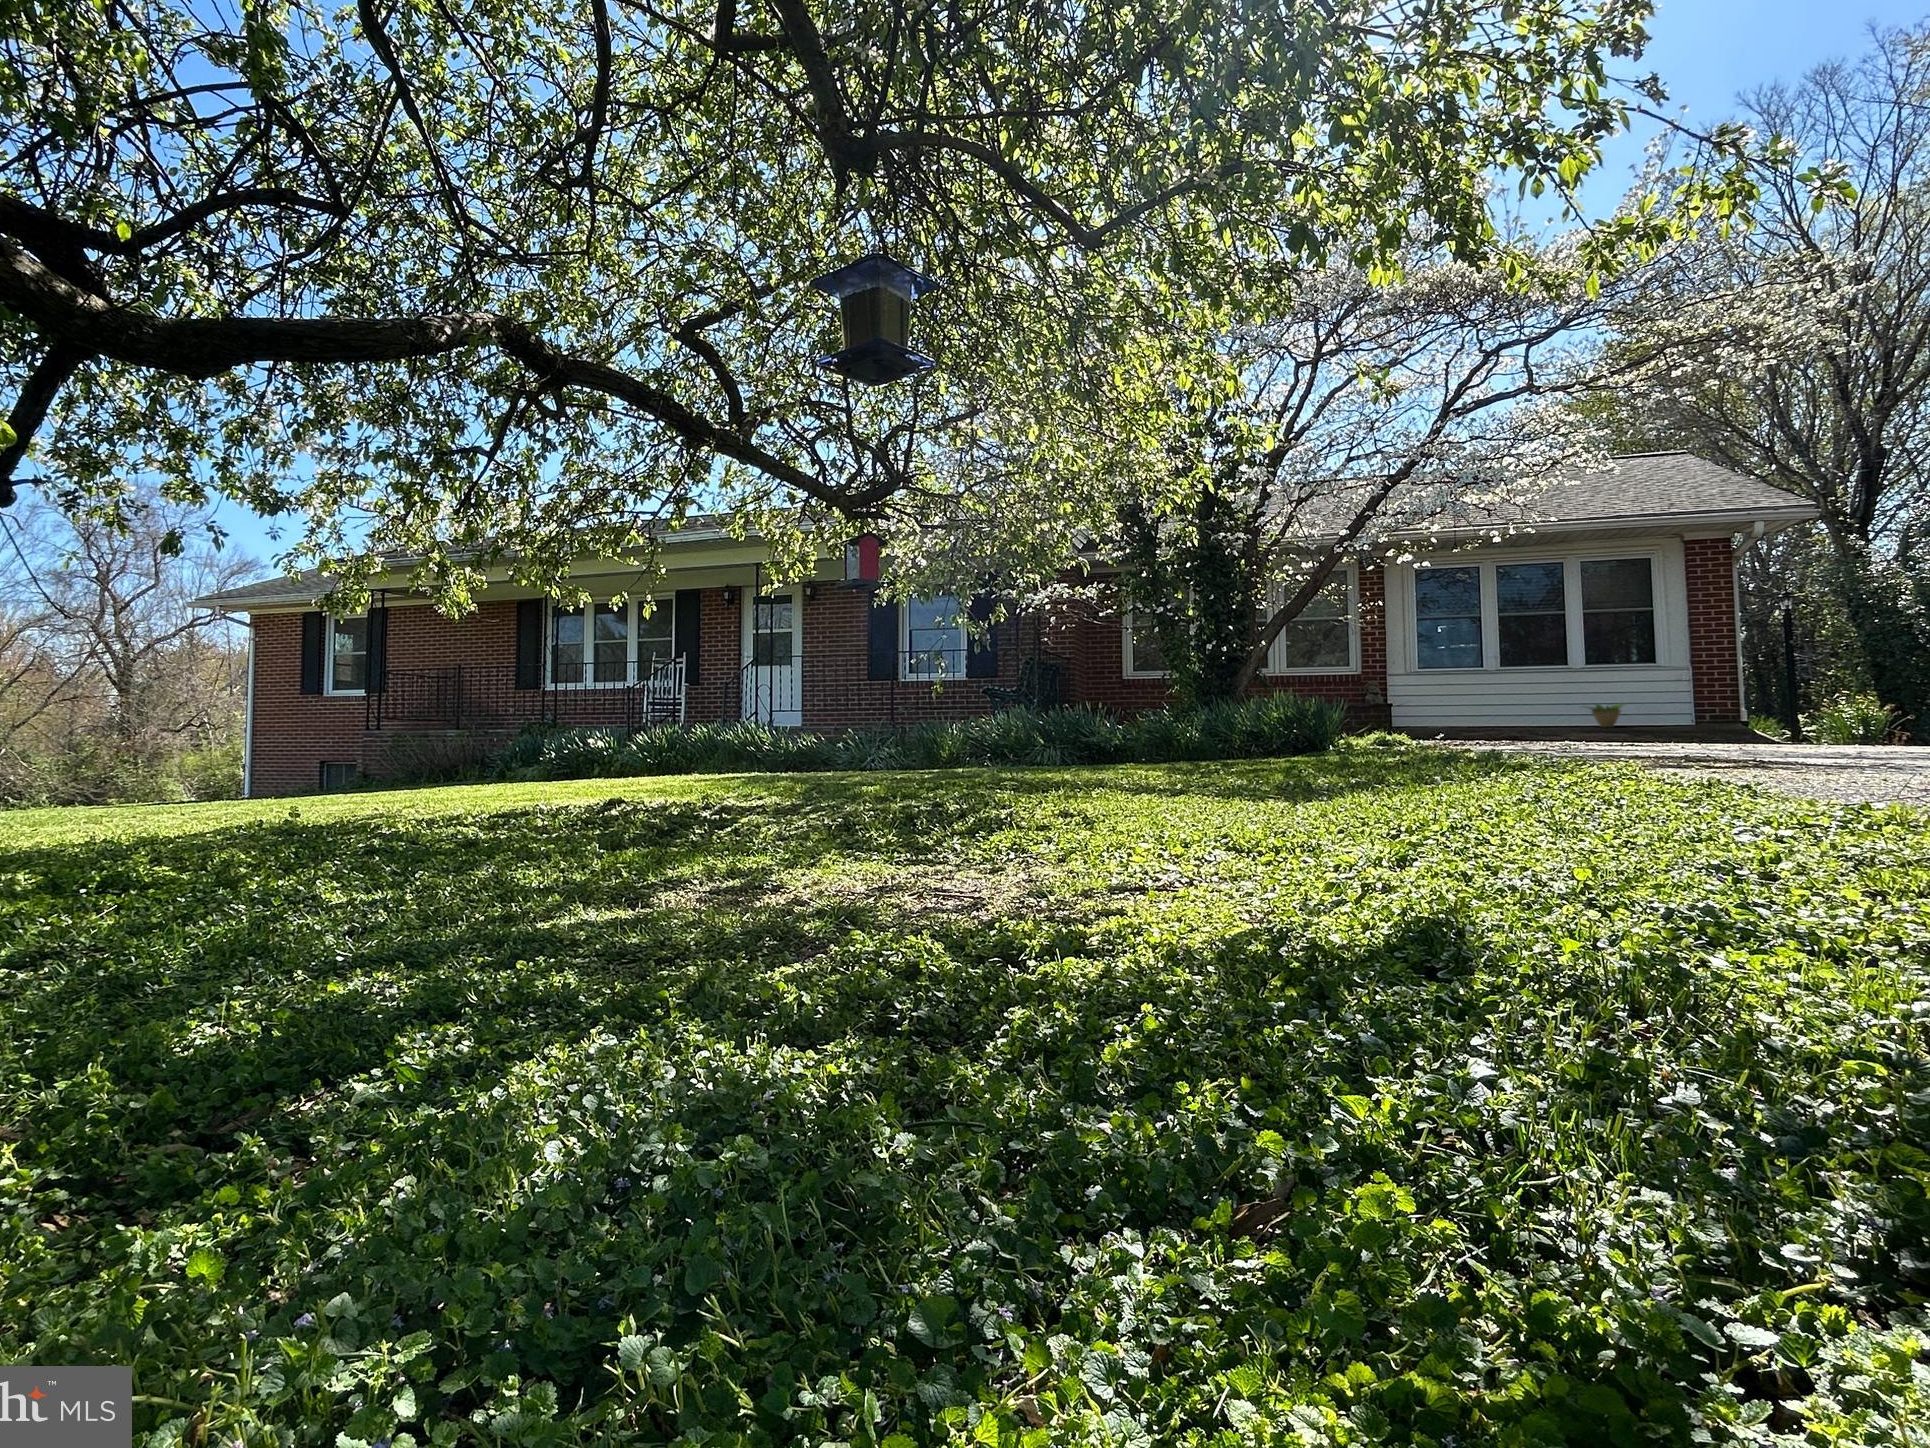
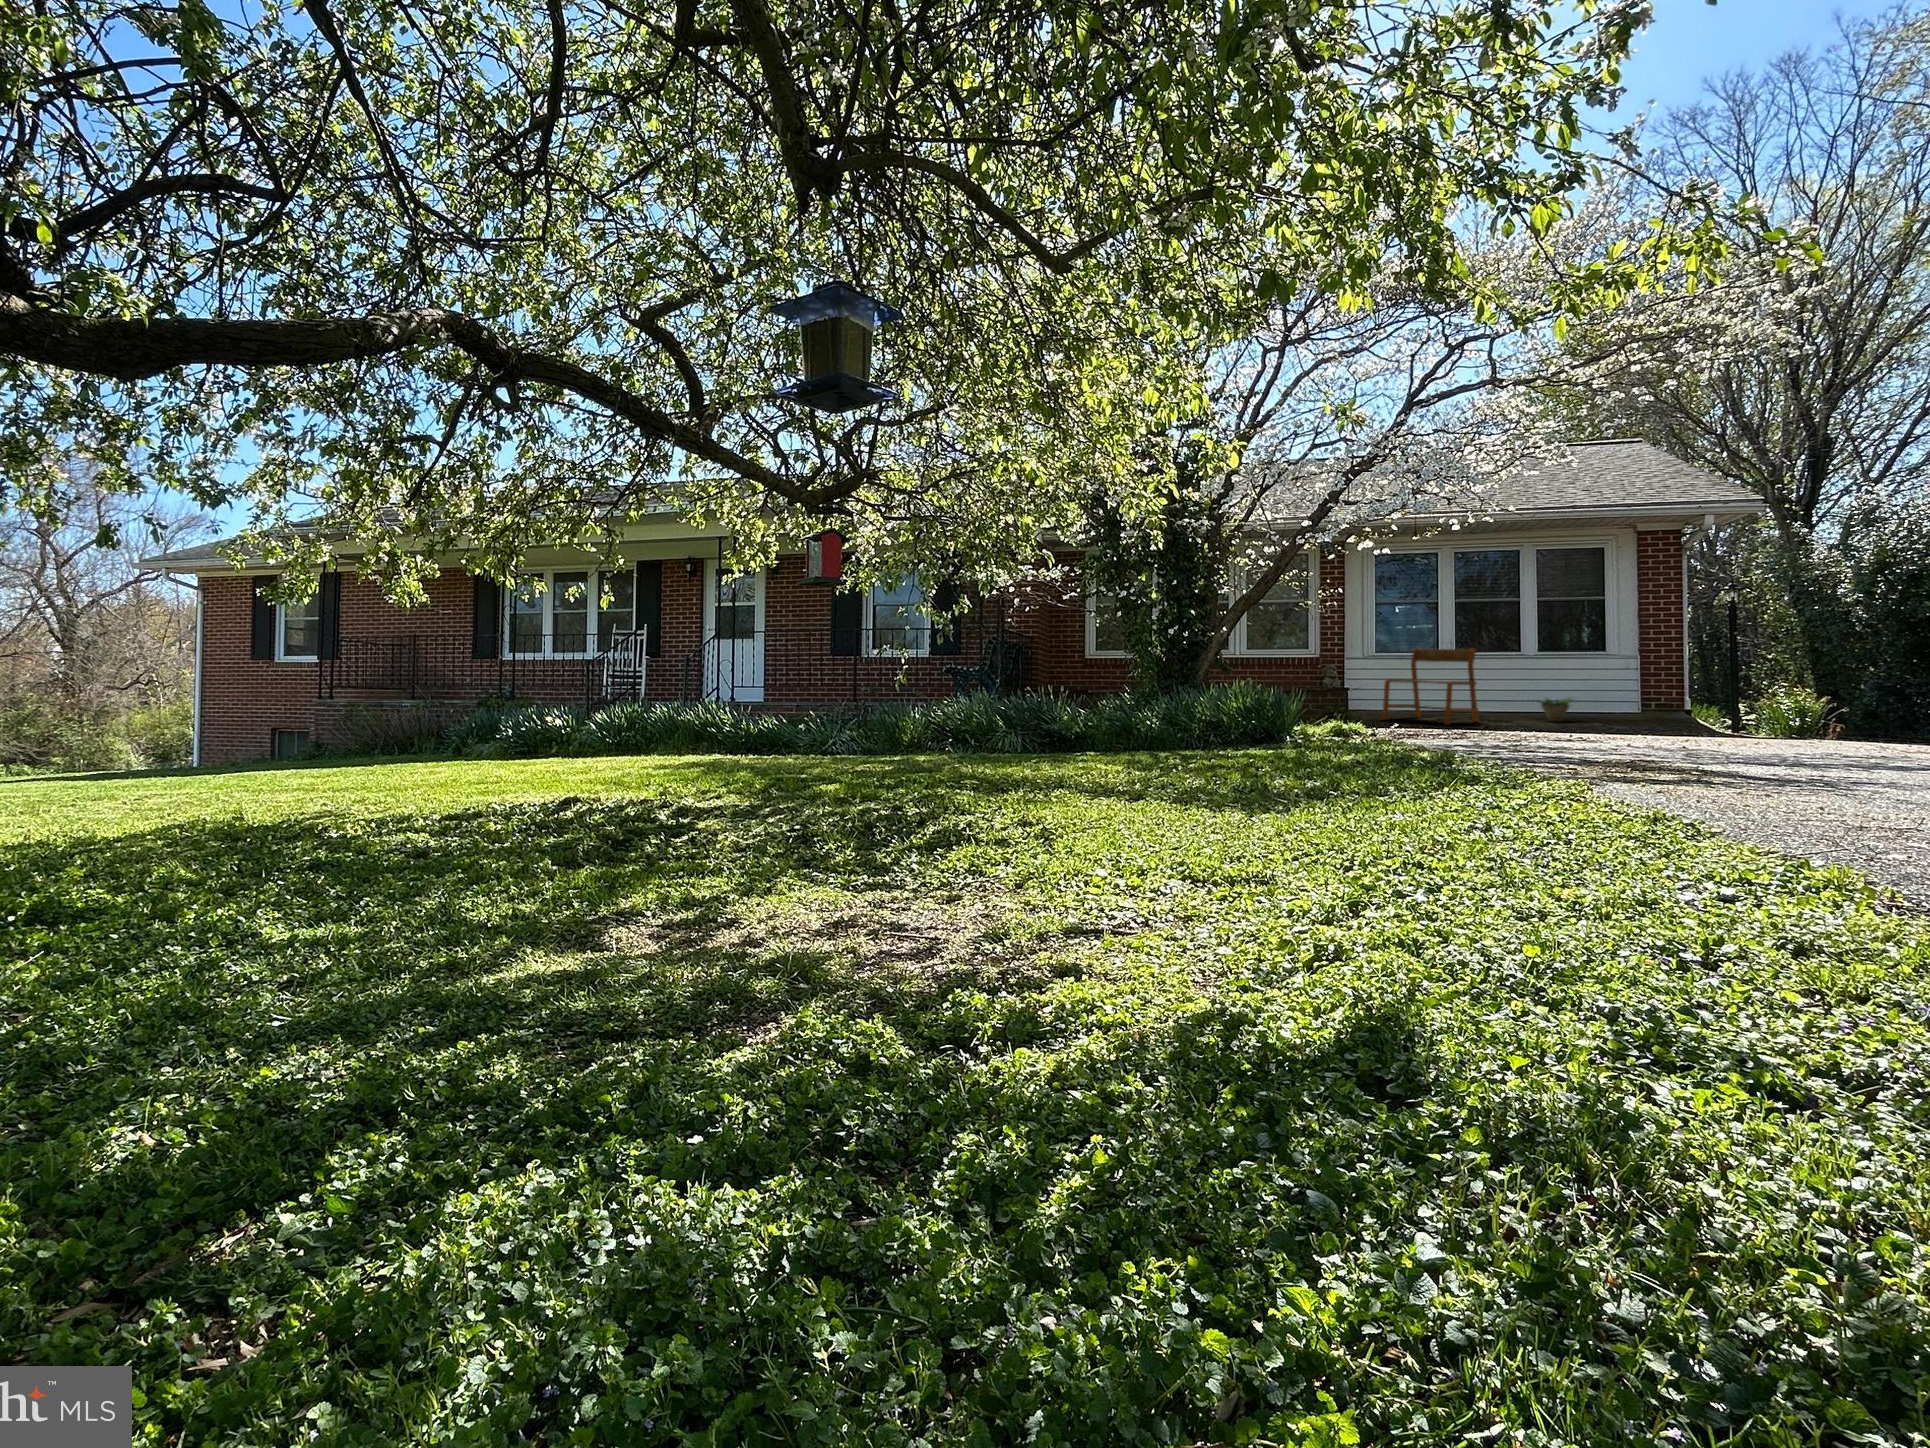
bench: none [1428,656,1527,733] -> present [1383,648,1479,725]

